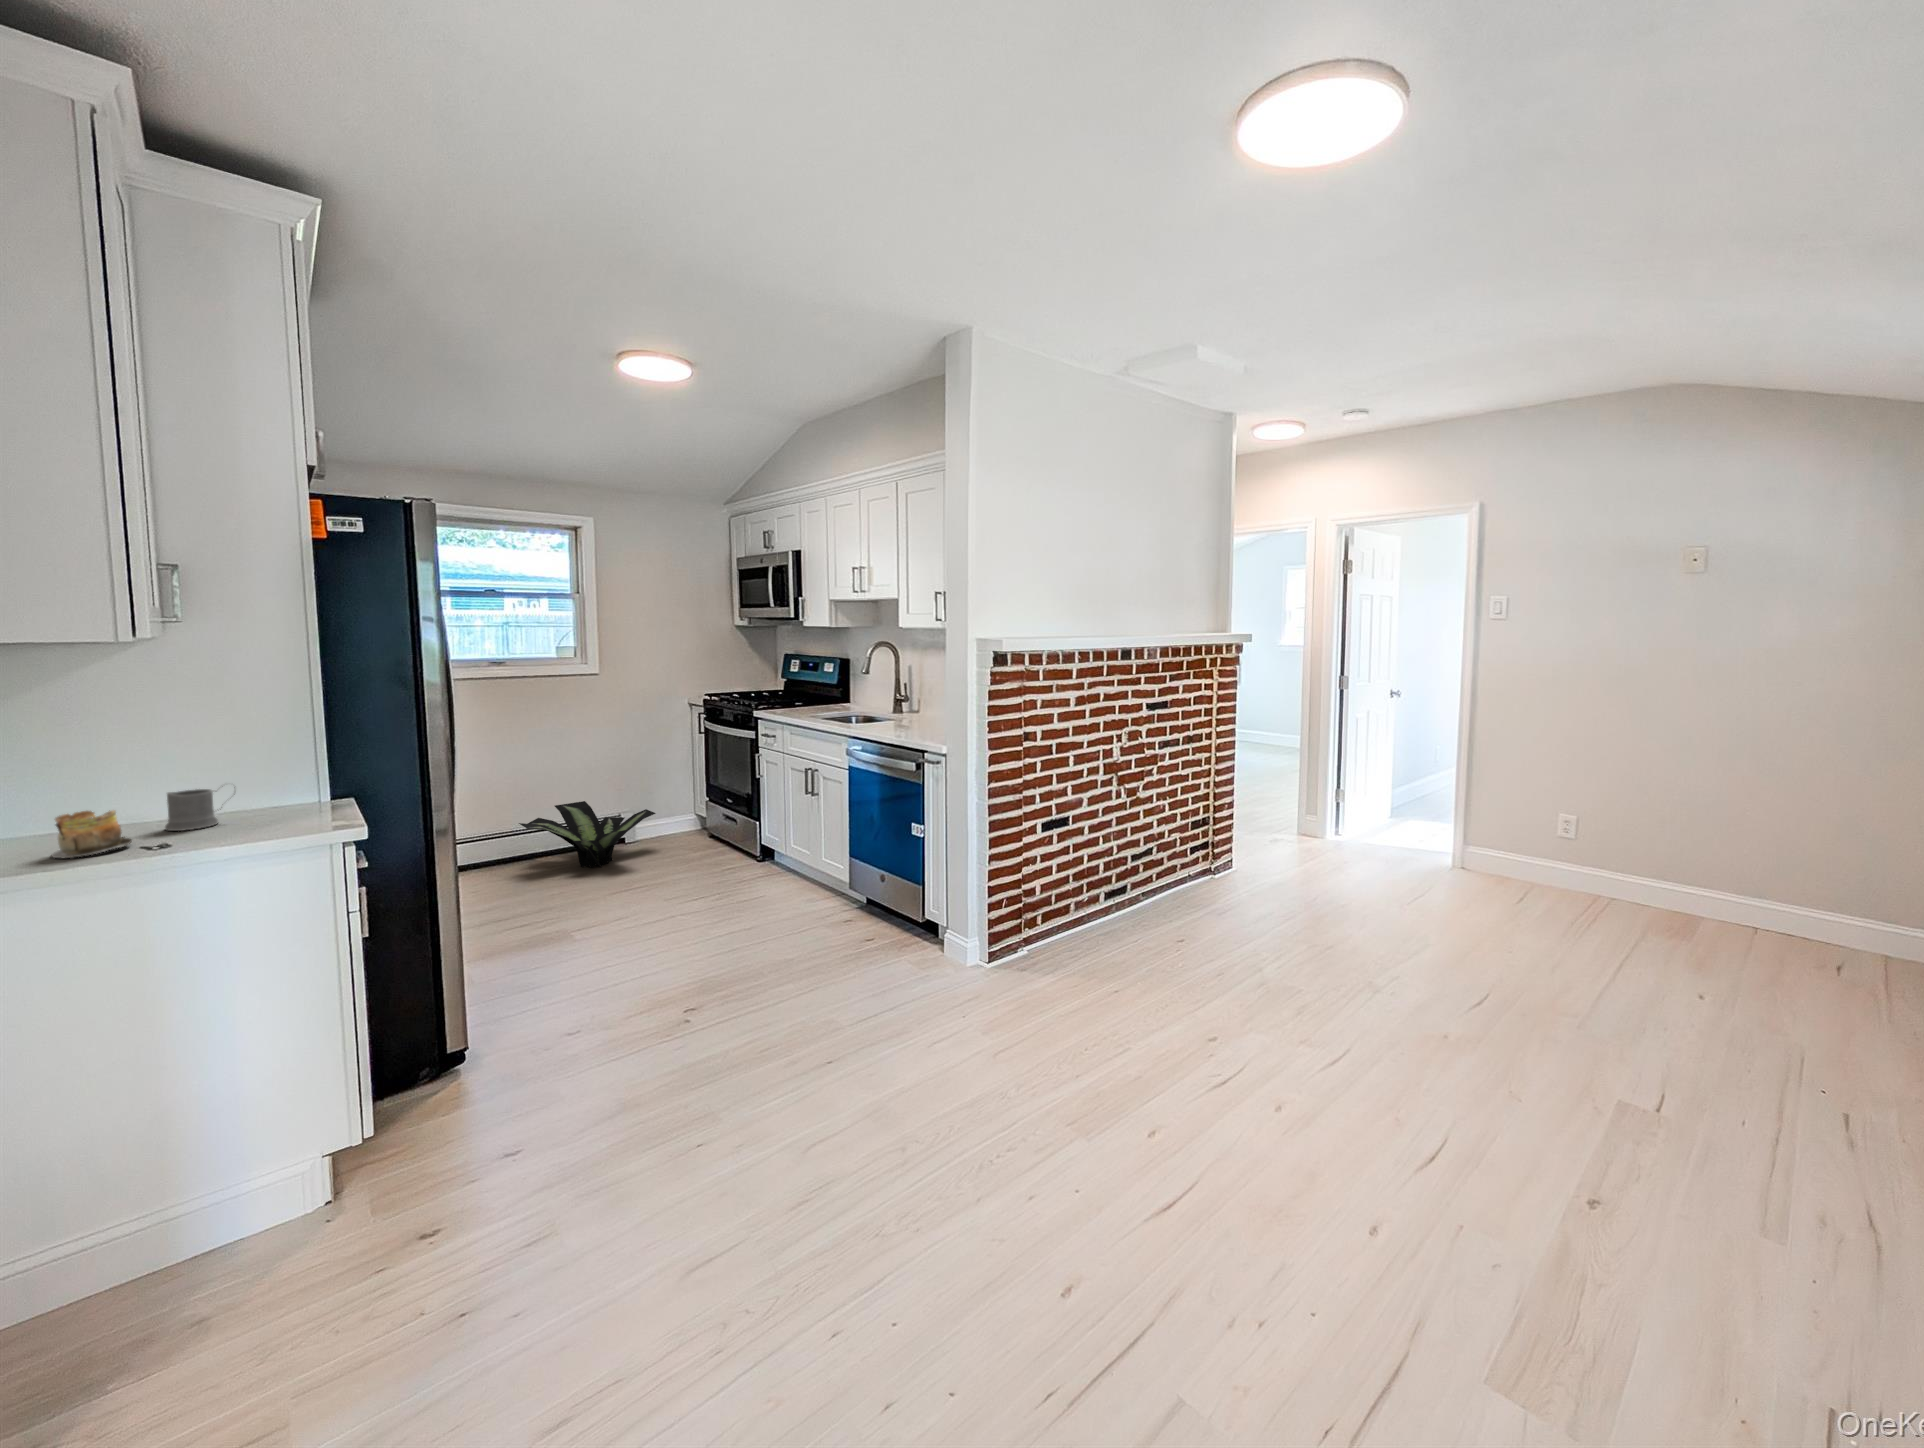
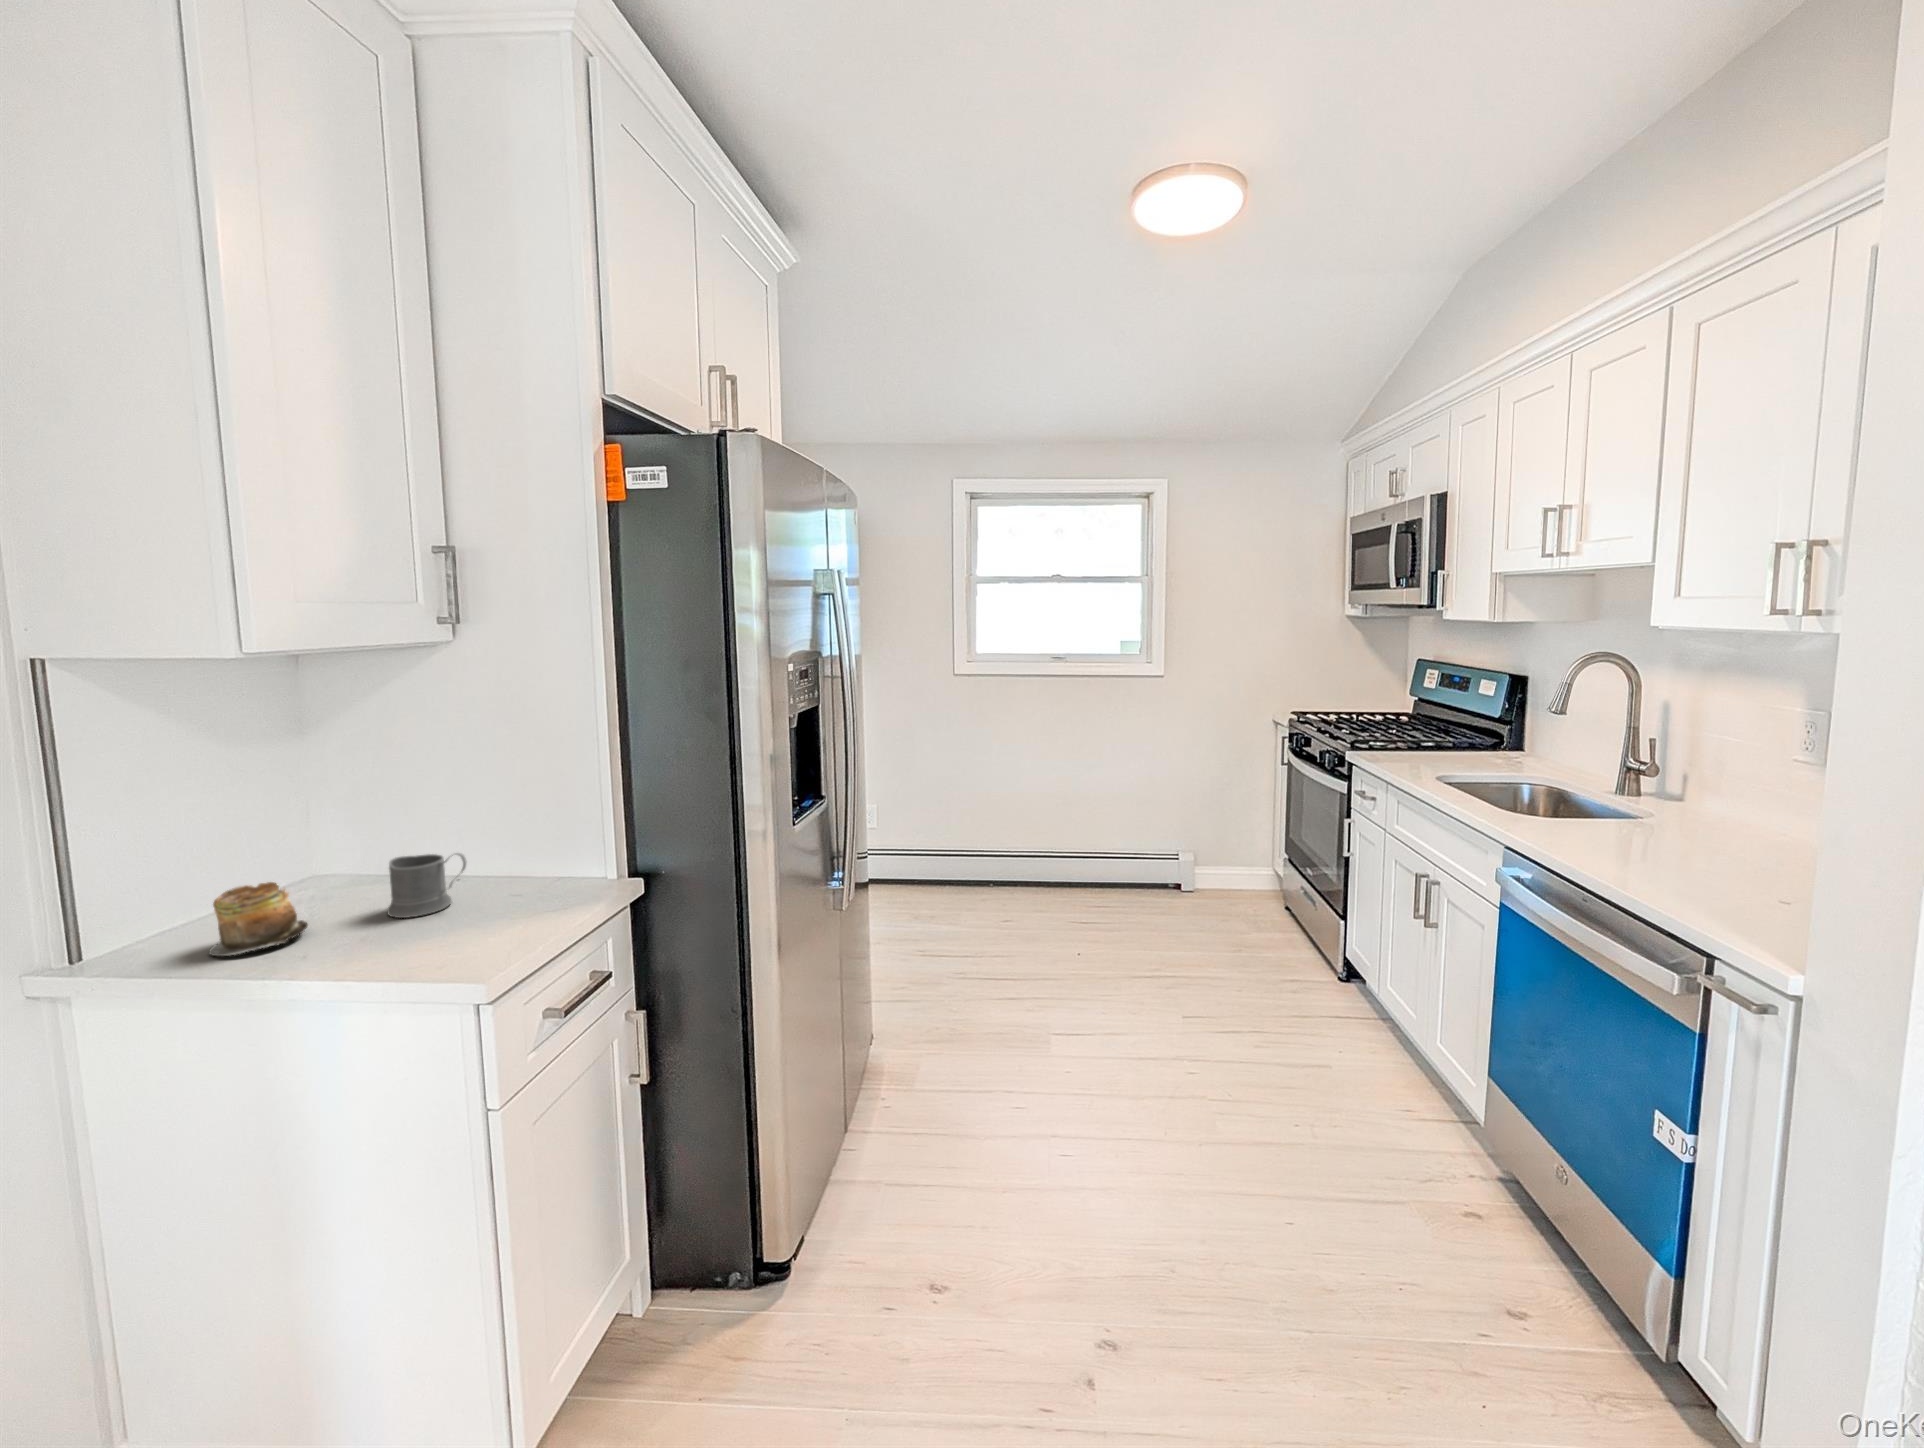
potted plant: present [519,801,656,868] -> none [1052,833,1211,929]

